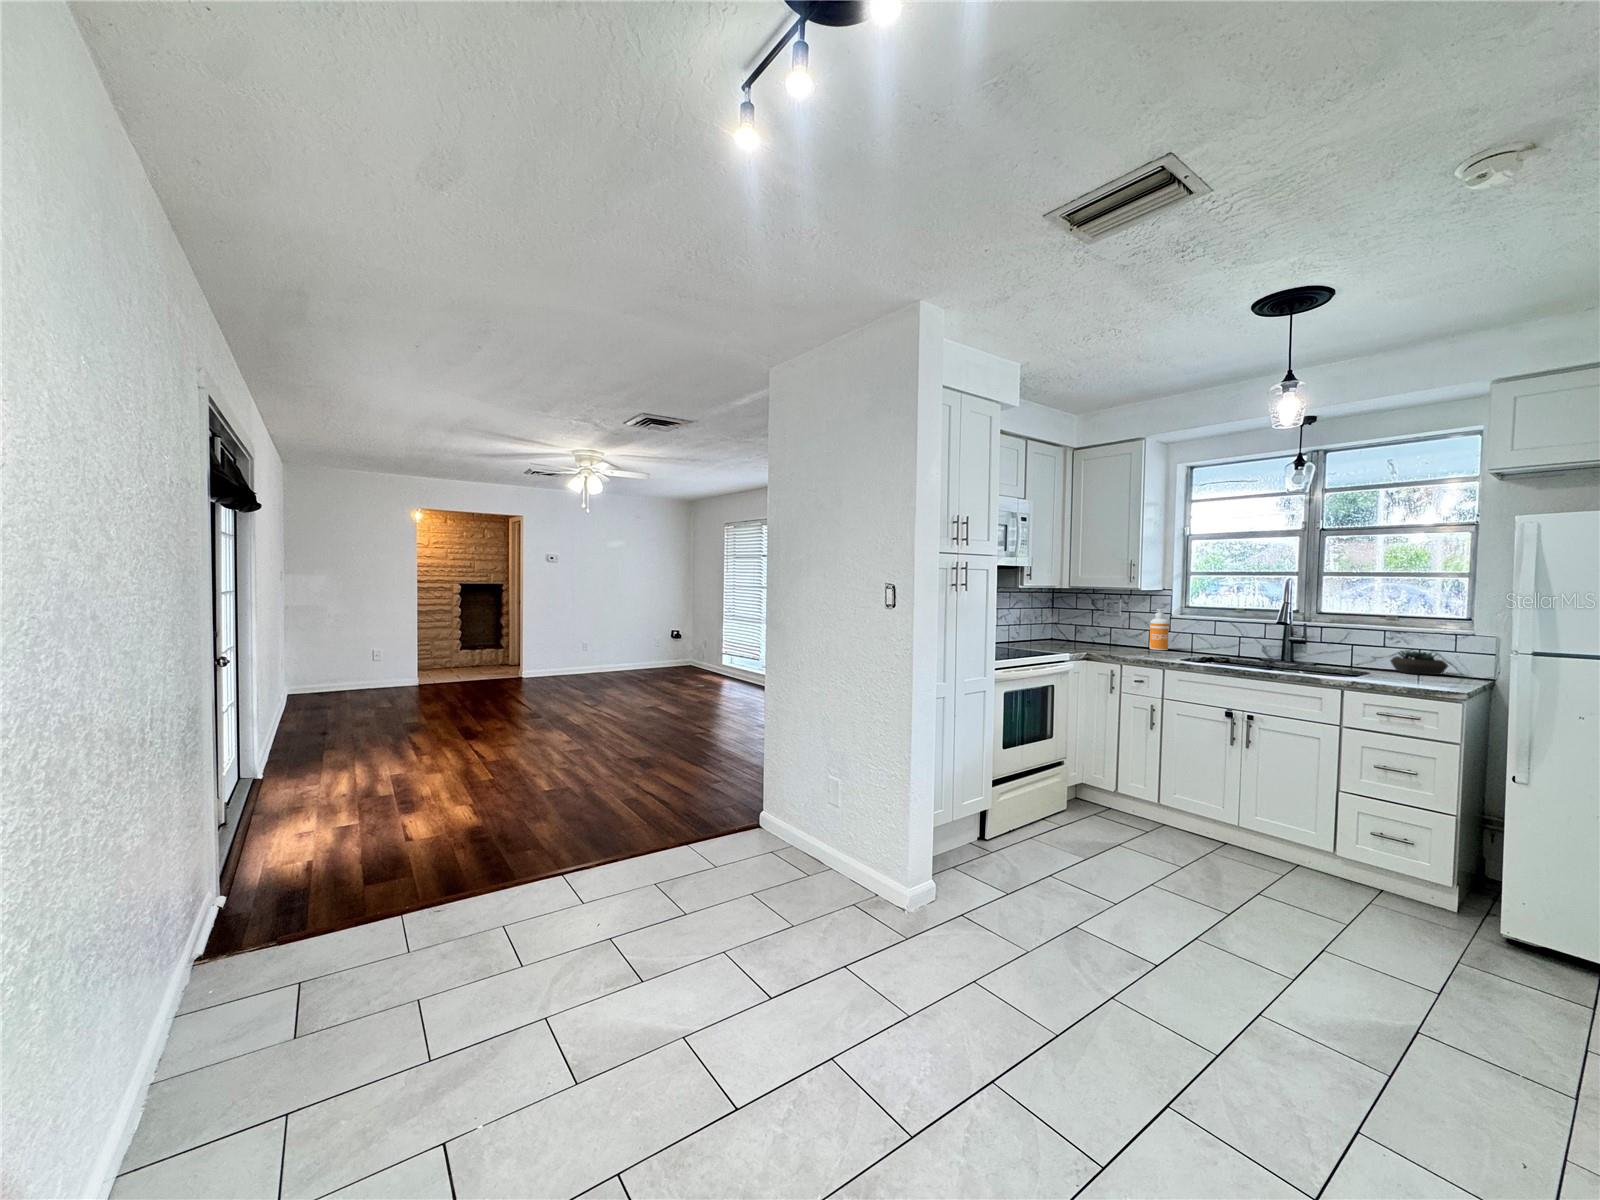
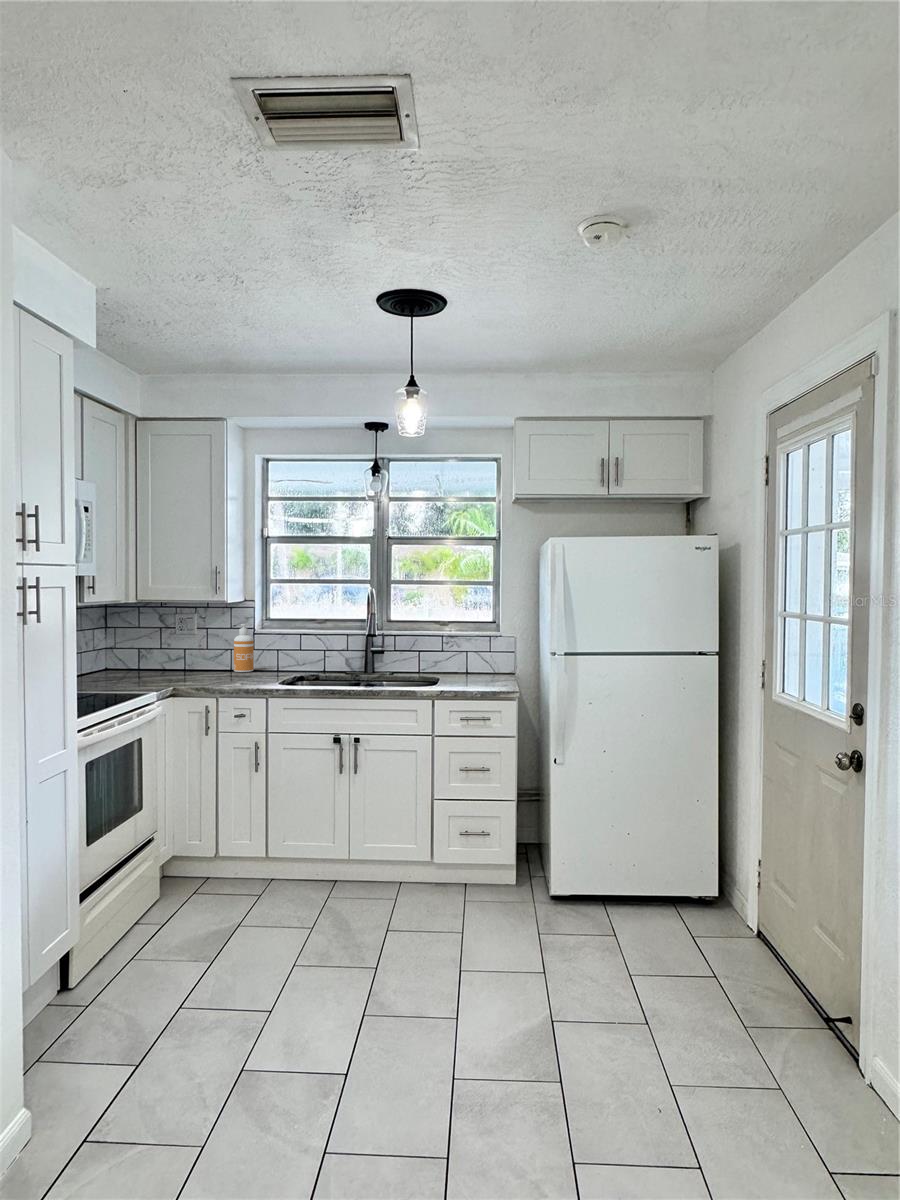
succulent plant: present [1390,651,1448,675] -> none [447,652,487,675]

